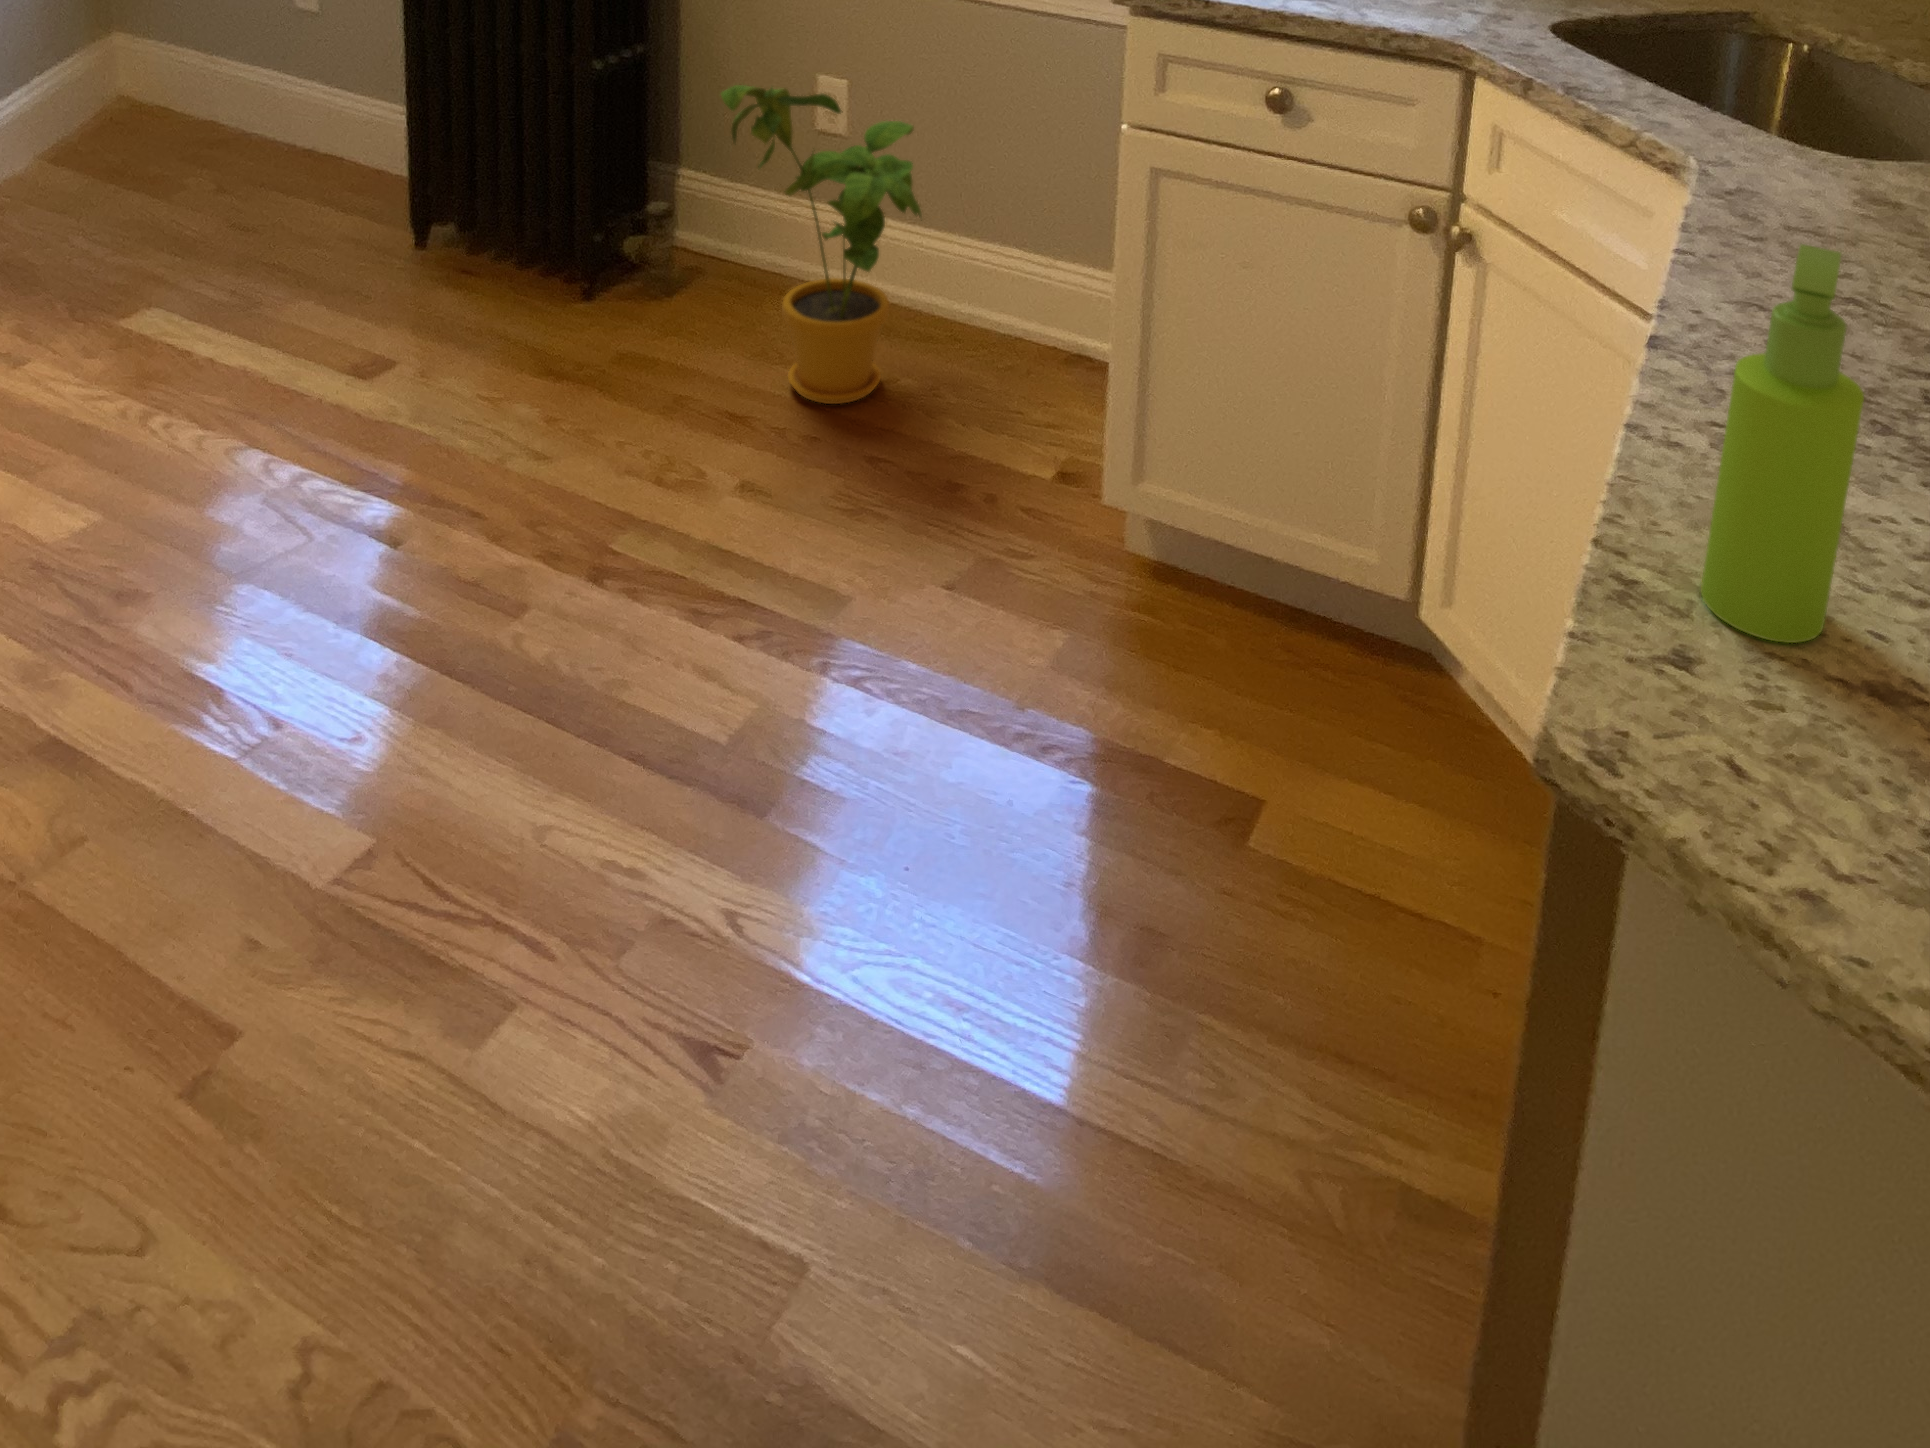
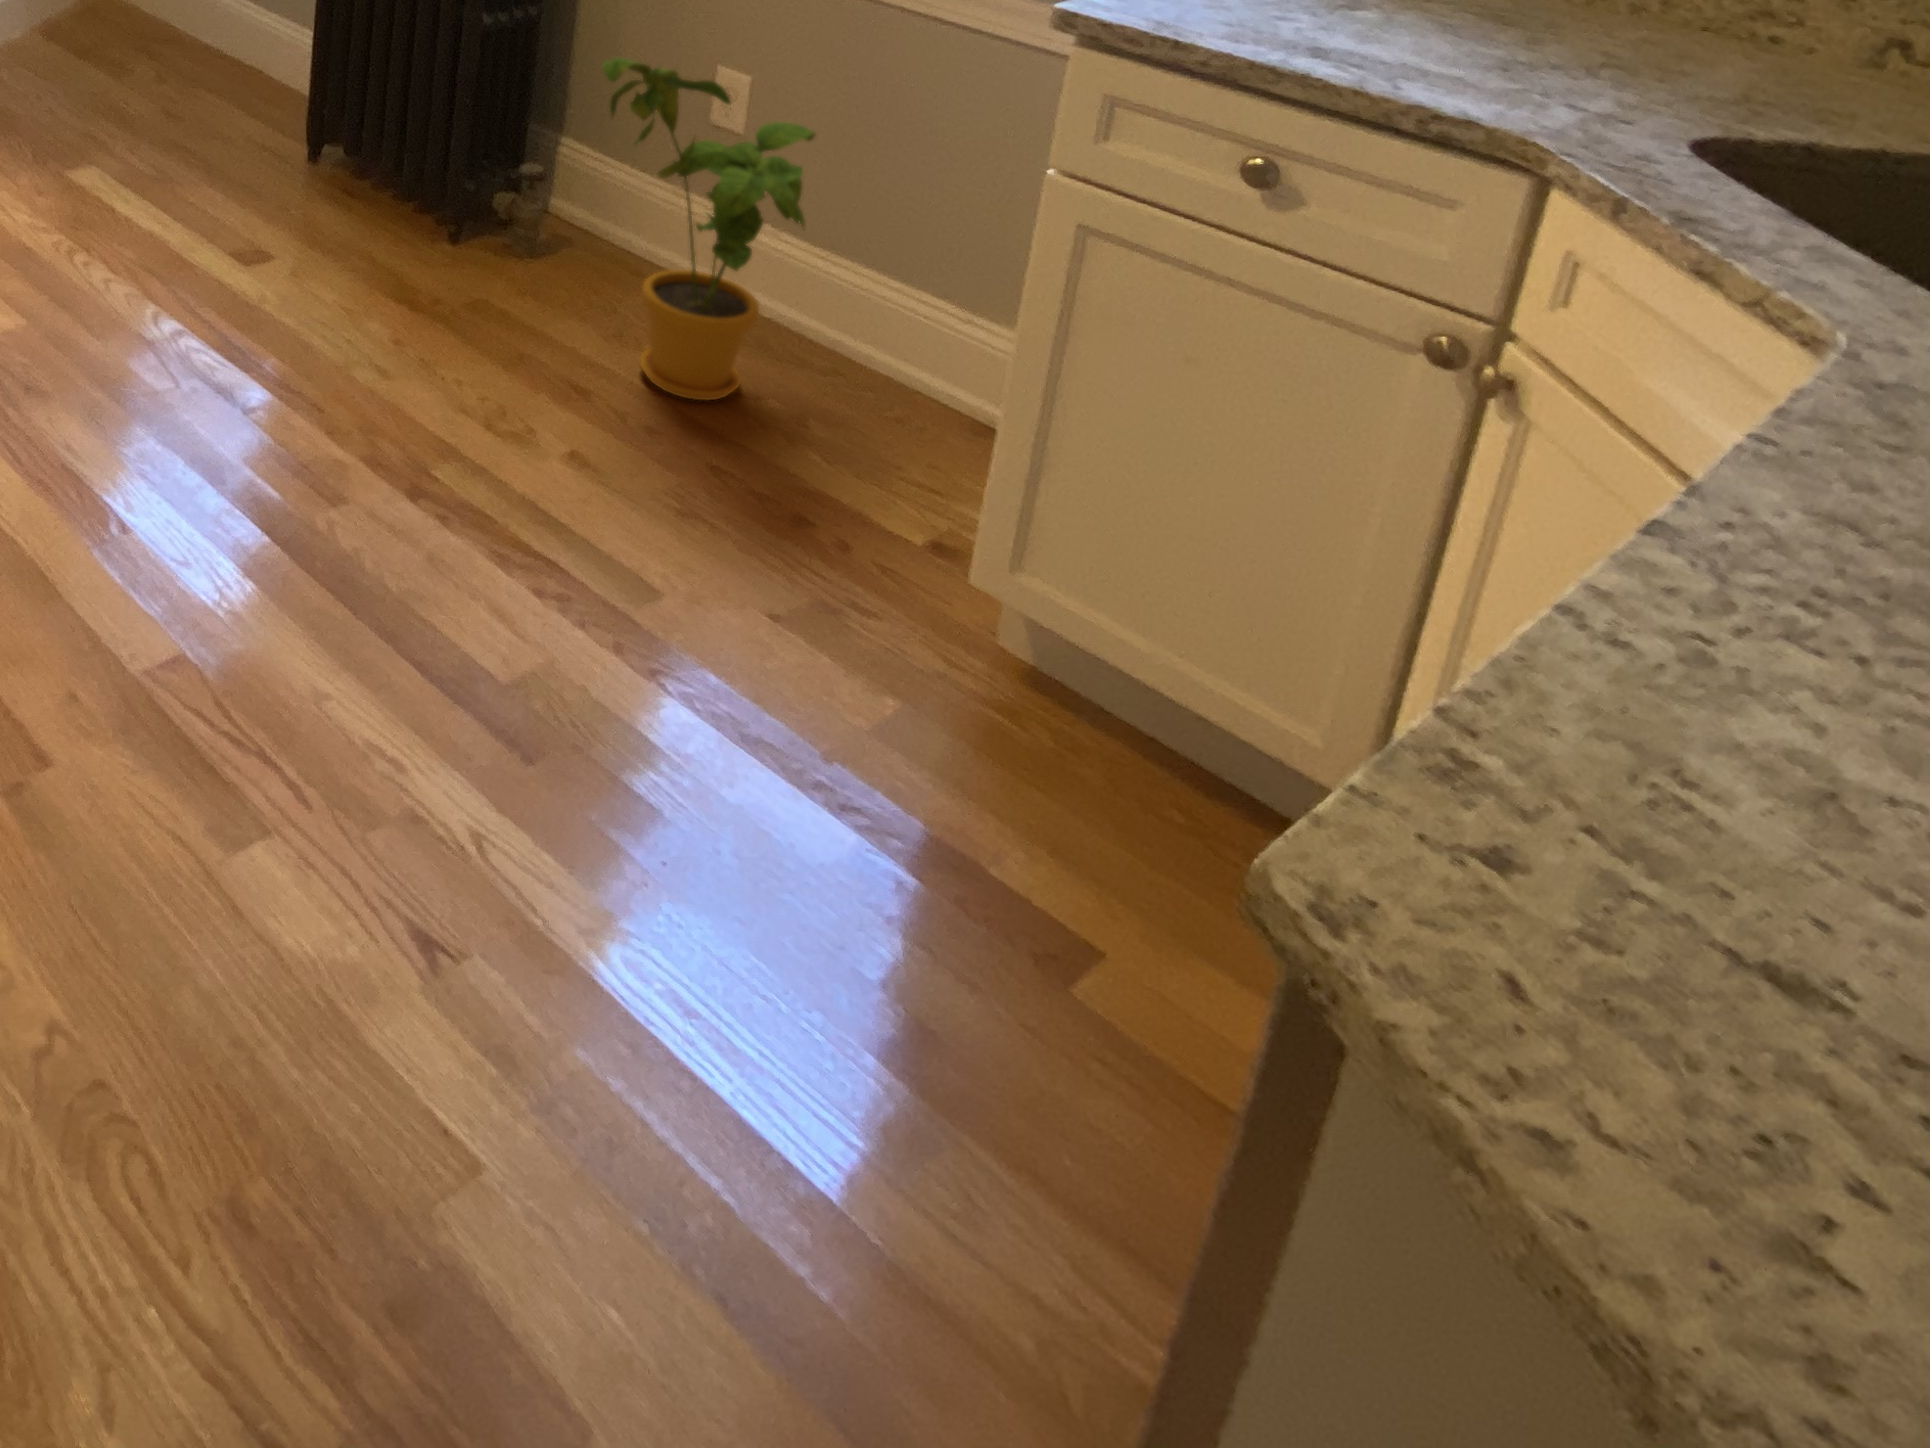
soap dispenser: present [1701,244,1864,643] -> none [1560,418,1843,898]

